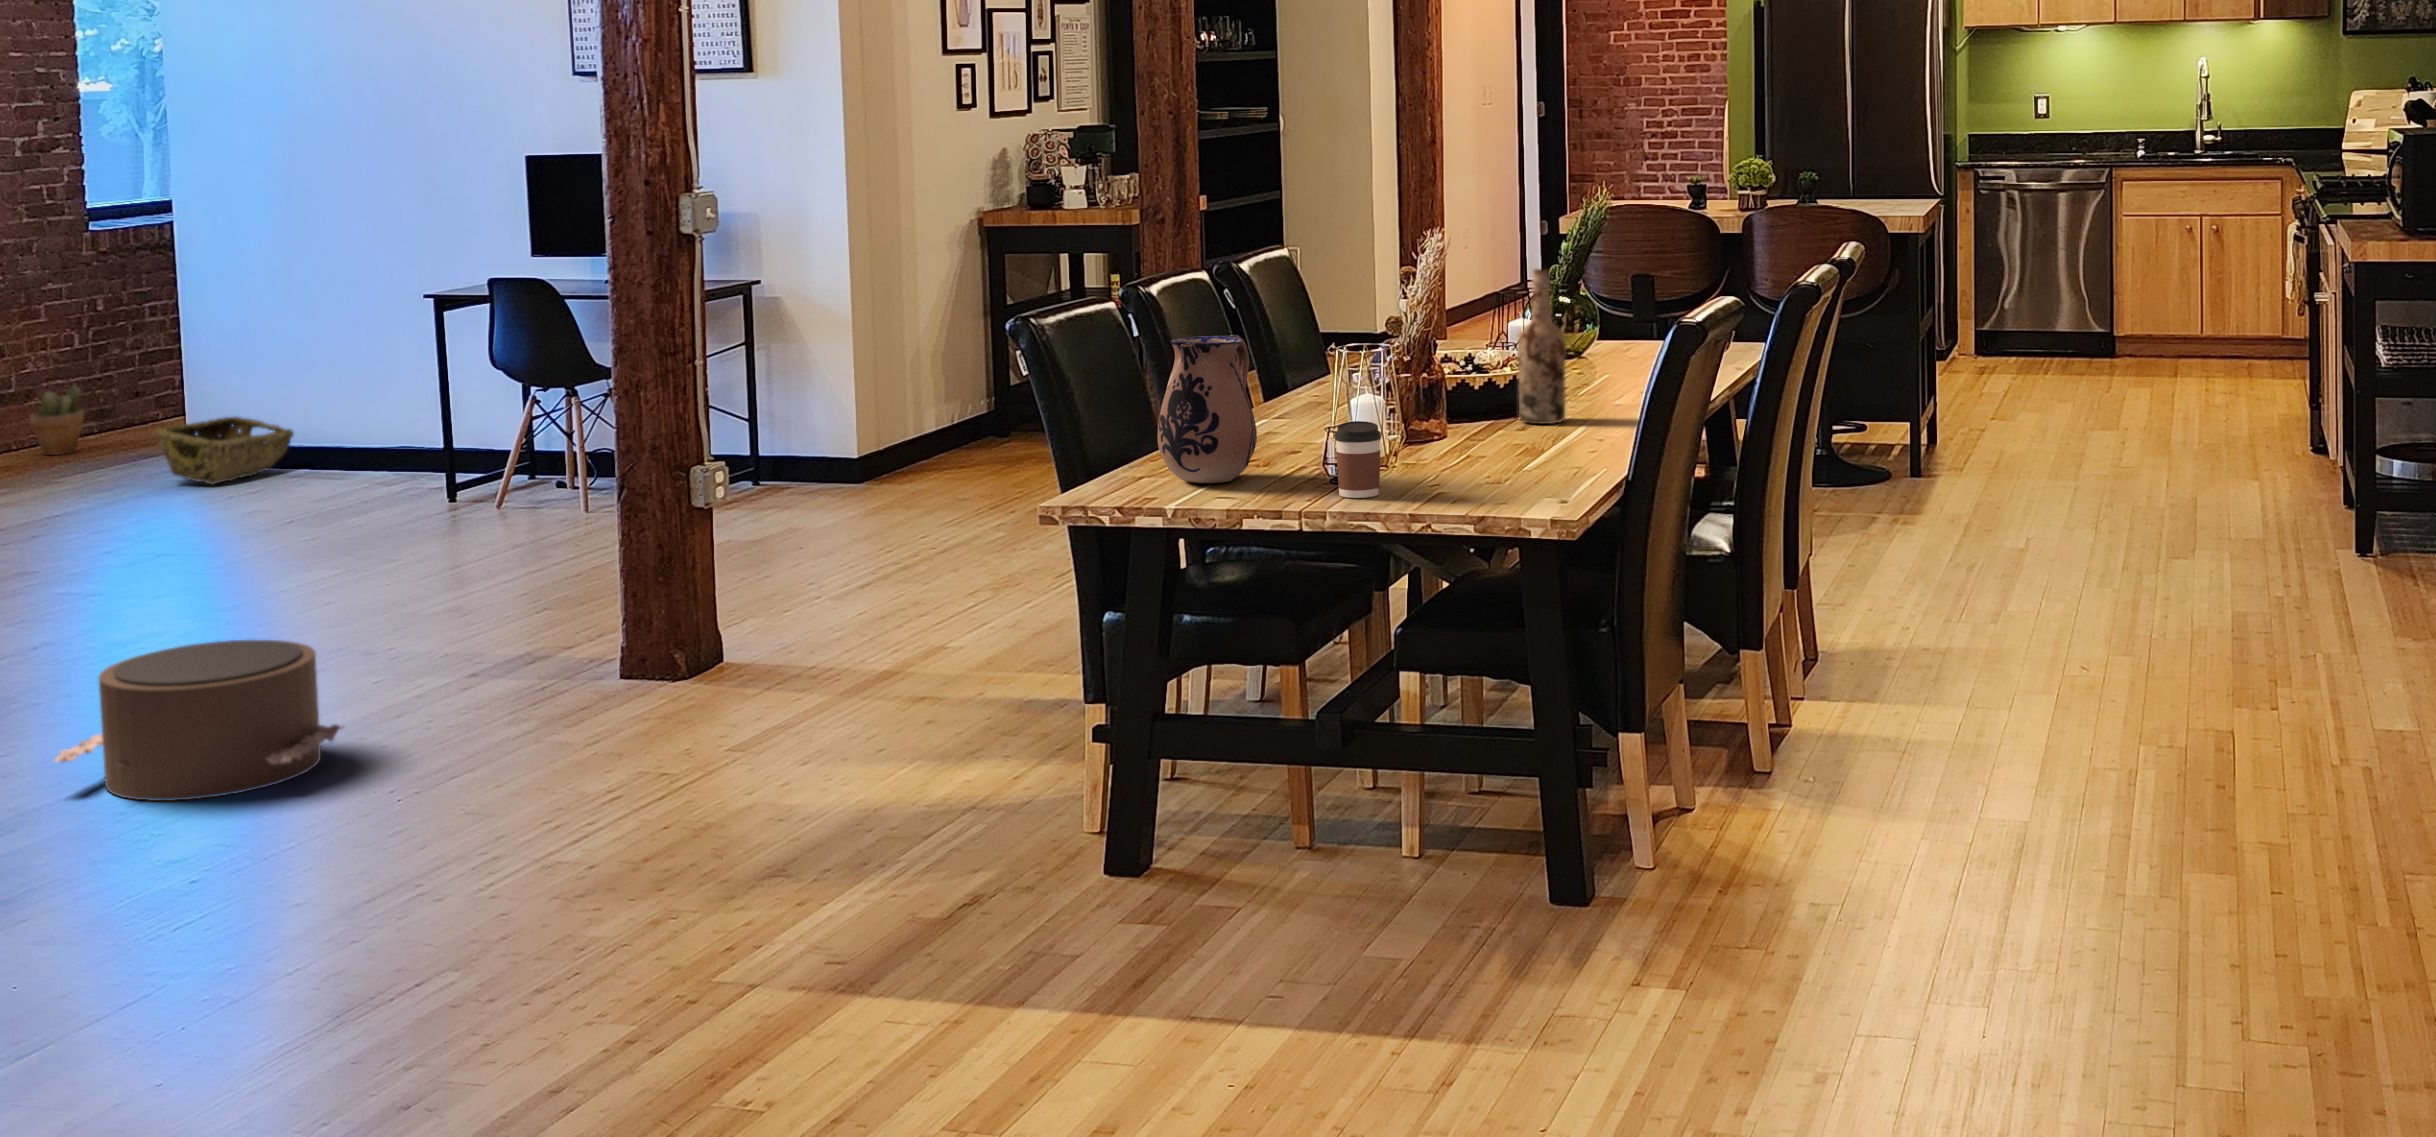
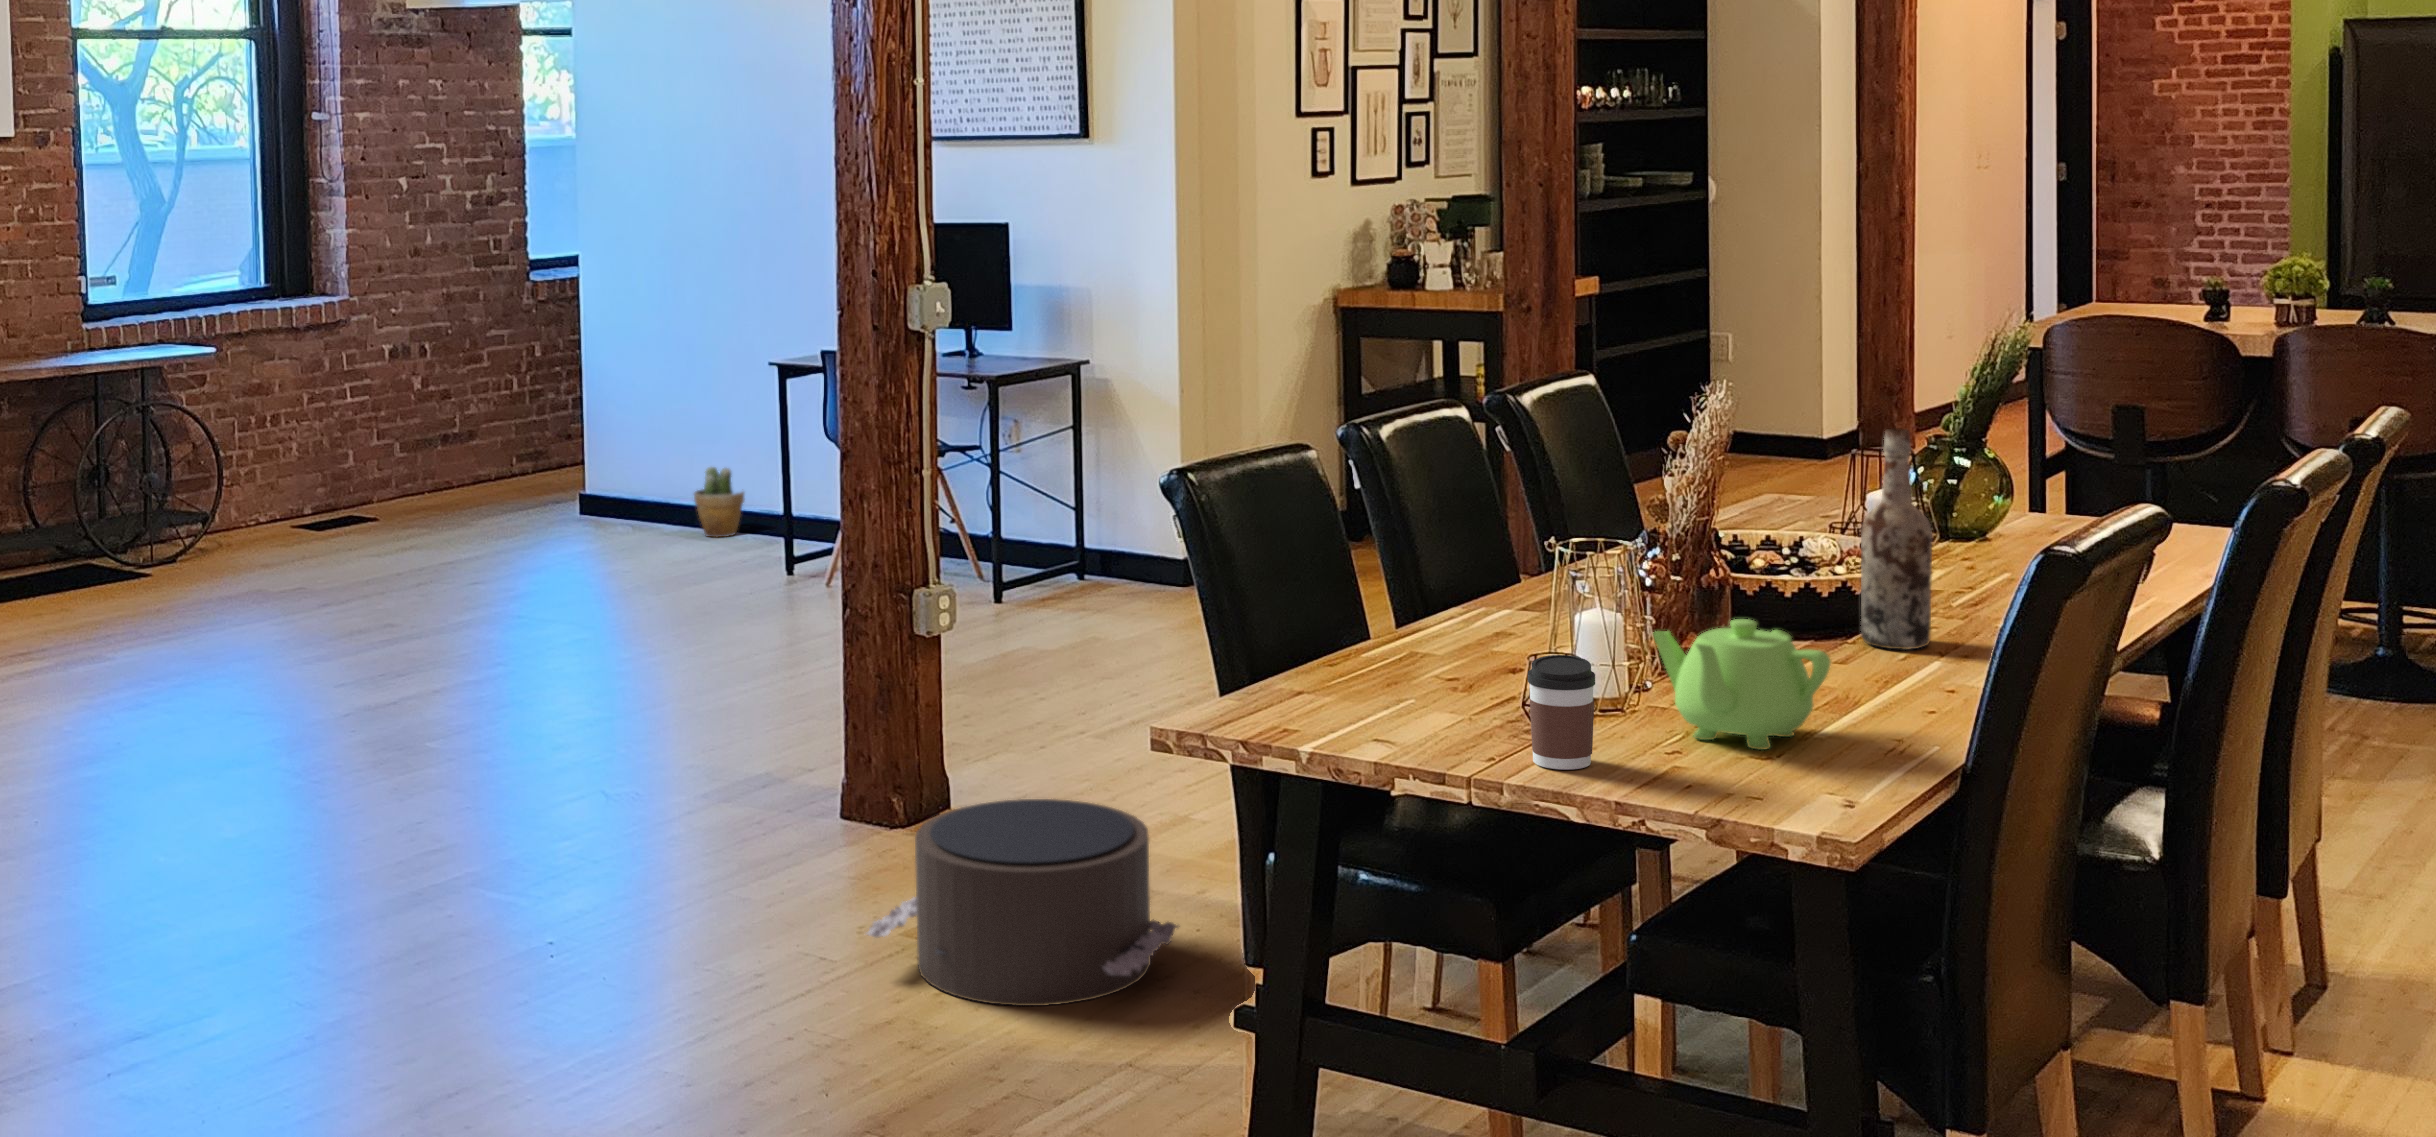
ceramic pitcher: present [1158,335,1257,483] -> none [1302,511,1439,718]
potted plant: present [30,387,84,455] -> present [694,467,744,537]
teapot: none [1405,393,1527,479] -> present [1653,619,1830,749]
woven basket: present [157,416,294,484] -> none [549,468,675,535]
pouf: present [55,640,341,801] -> present [867,799,1180,1006]

